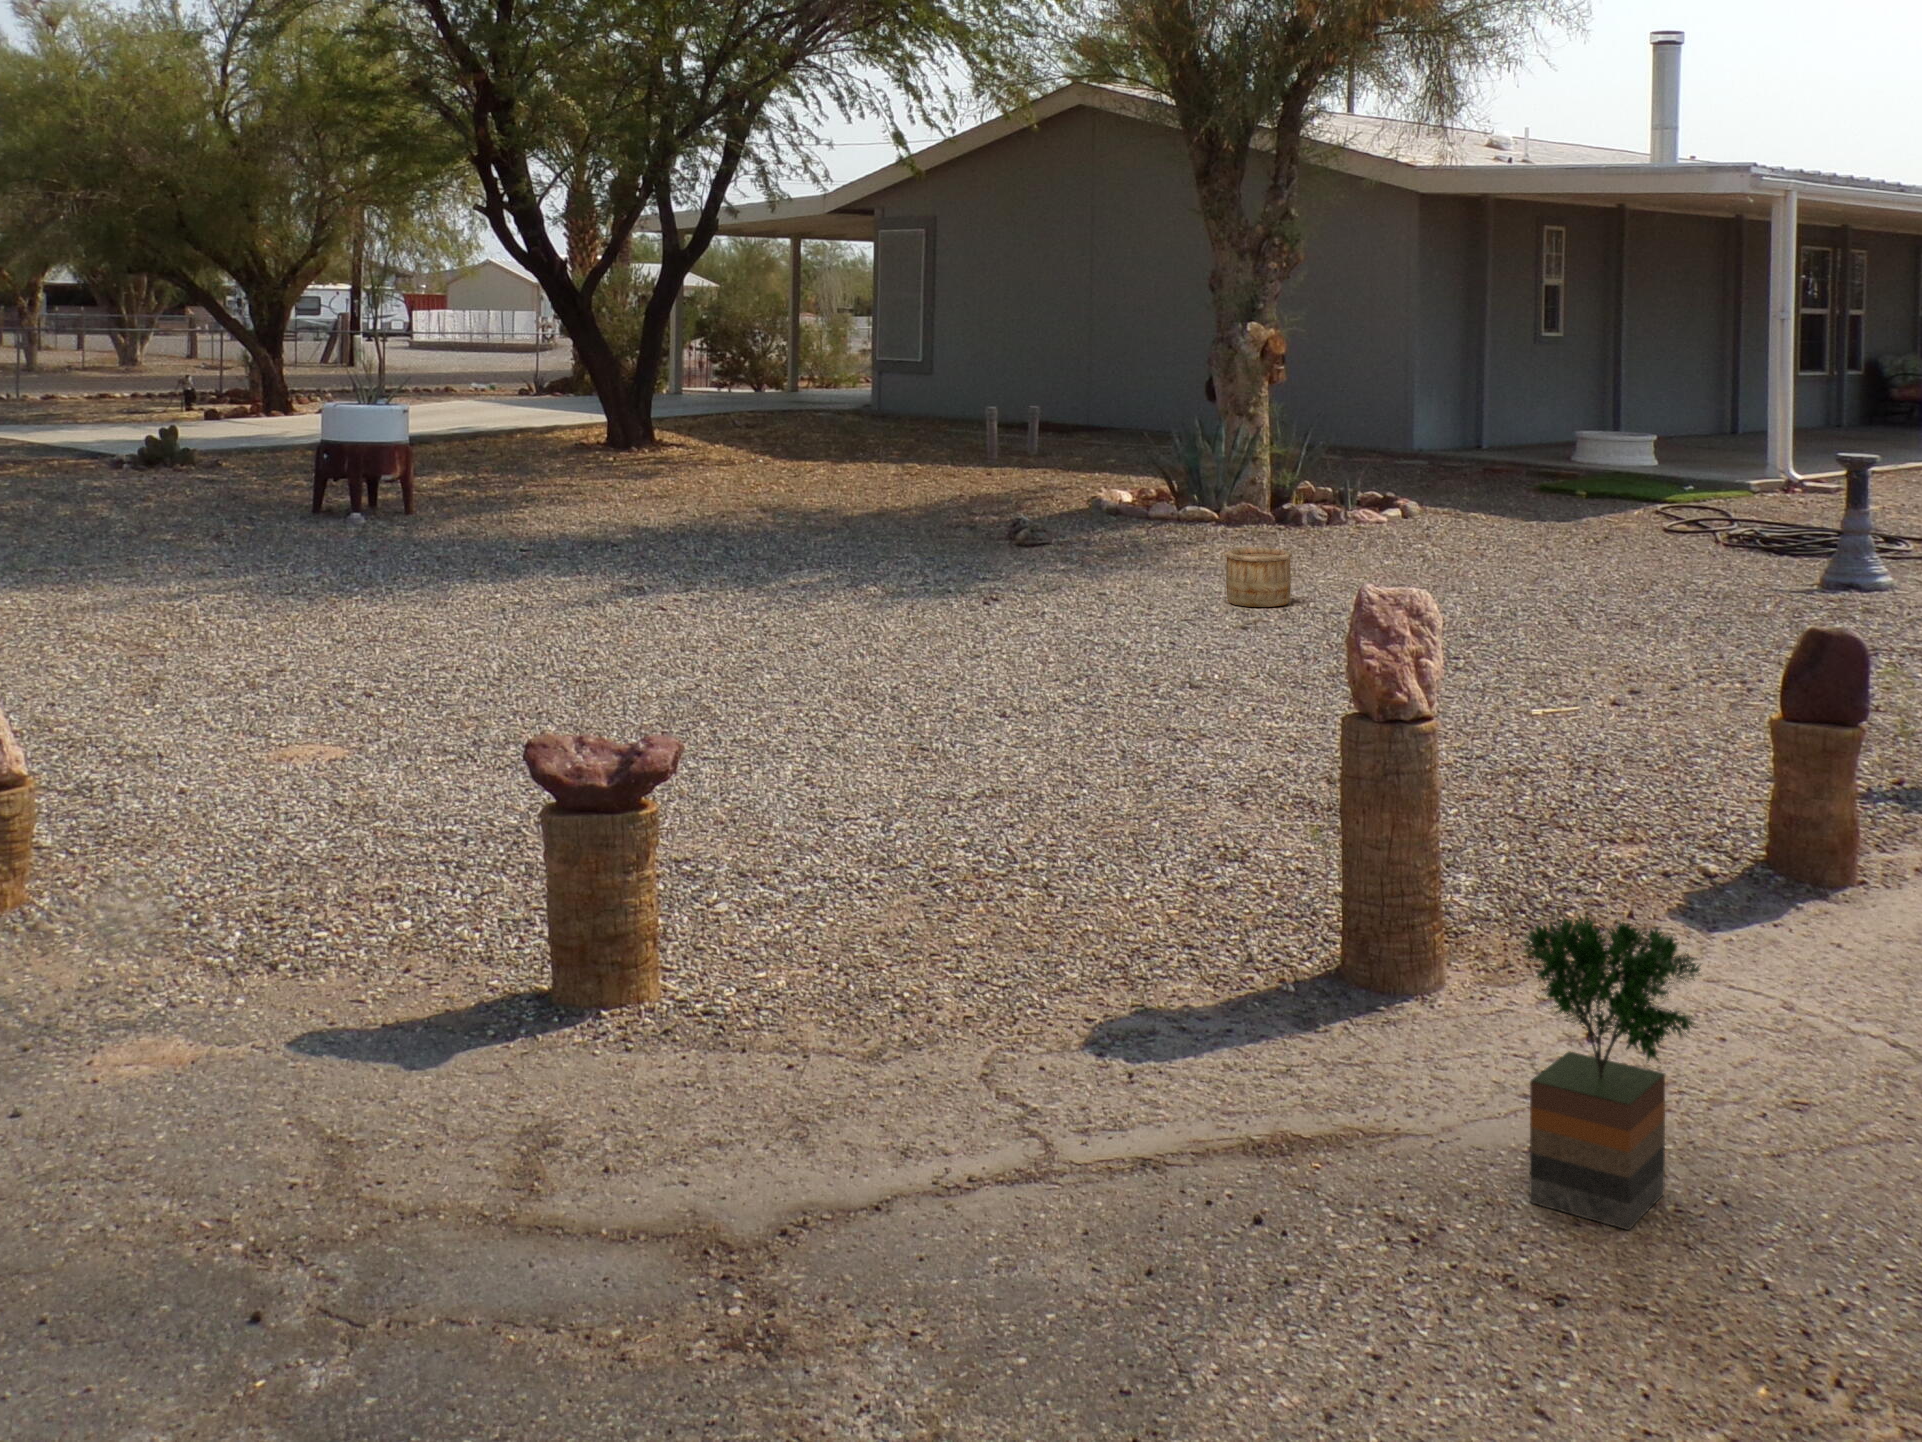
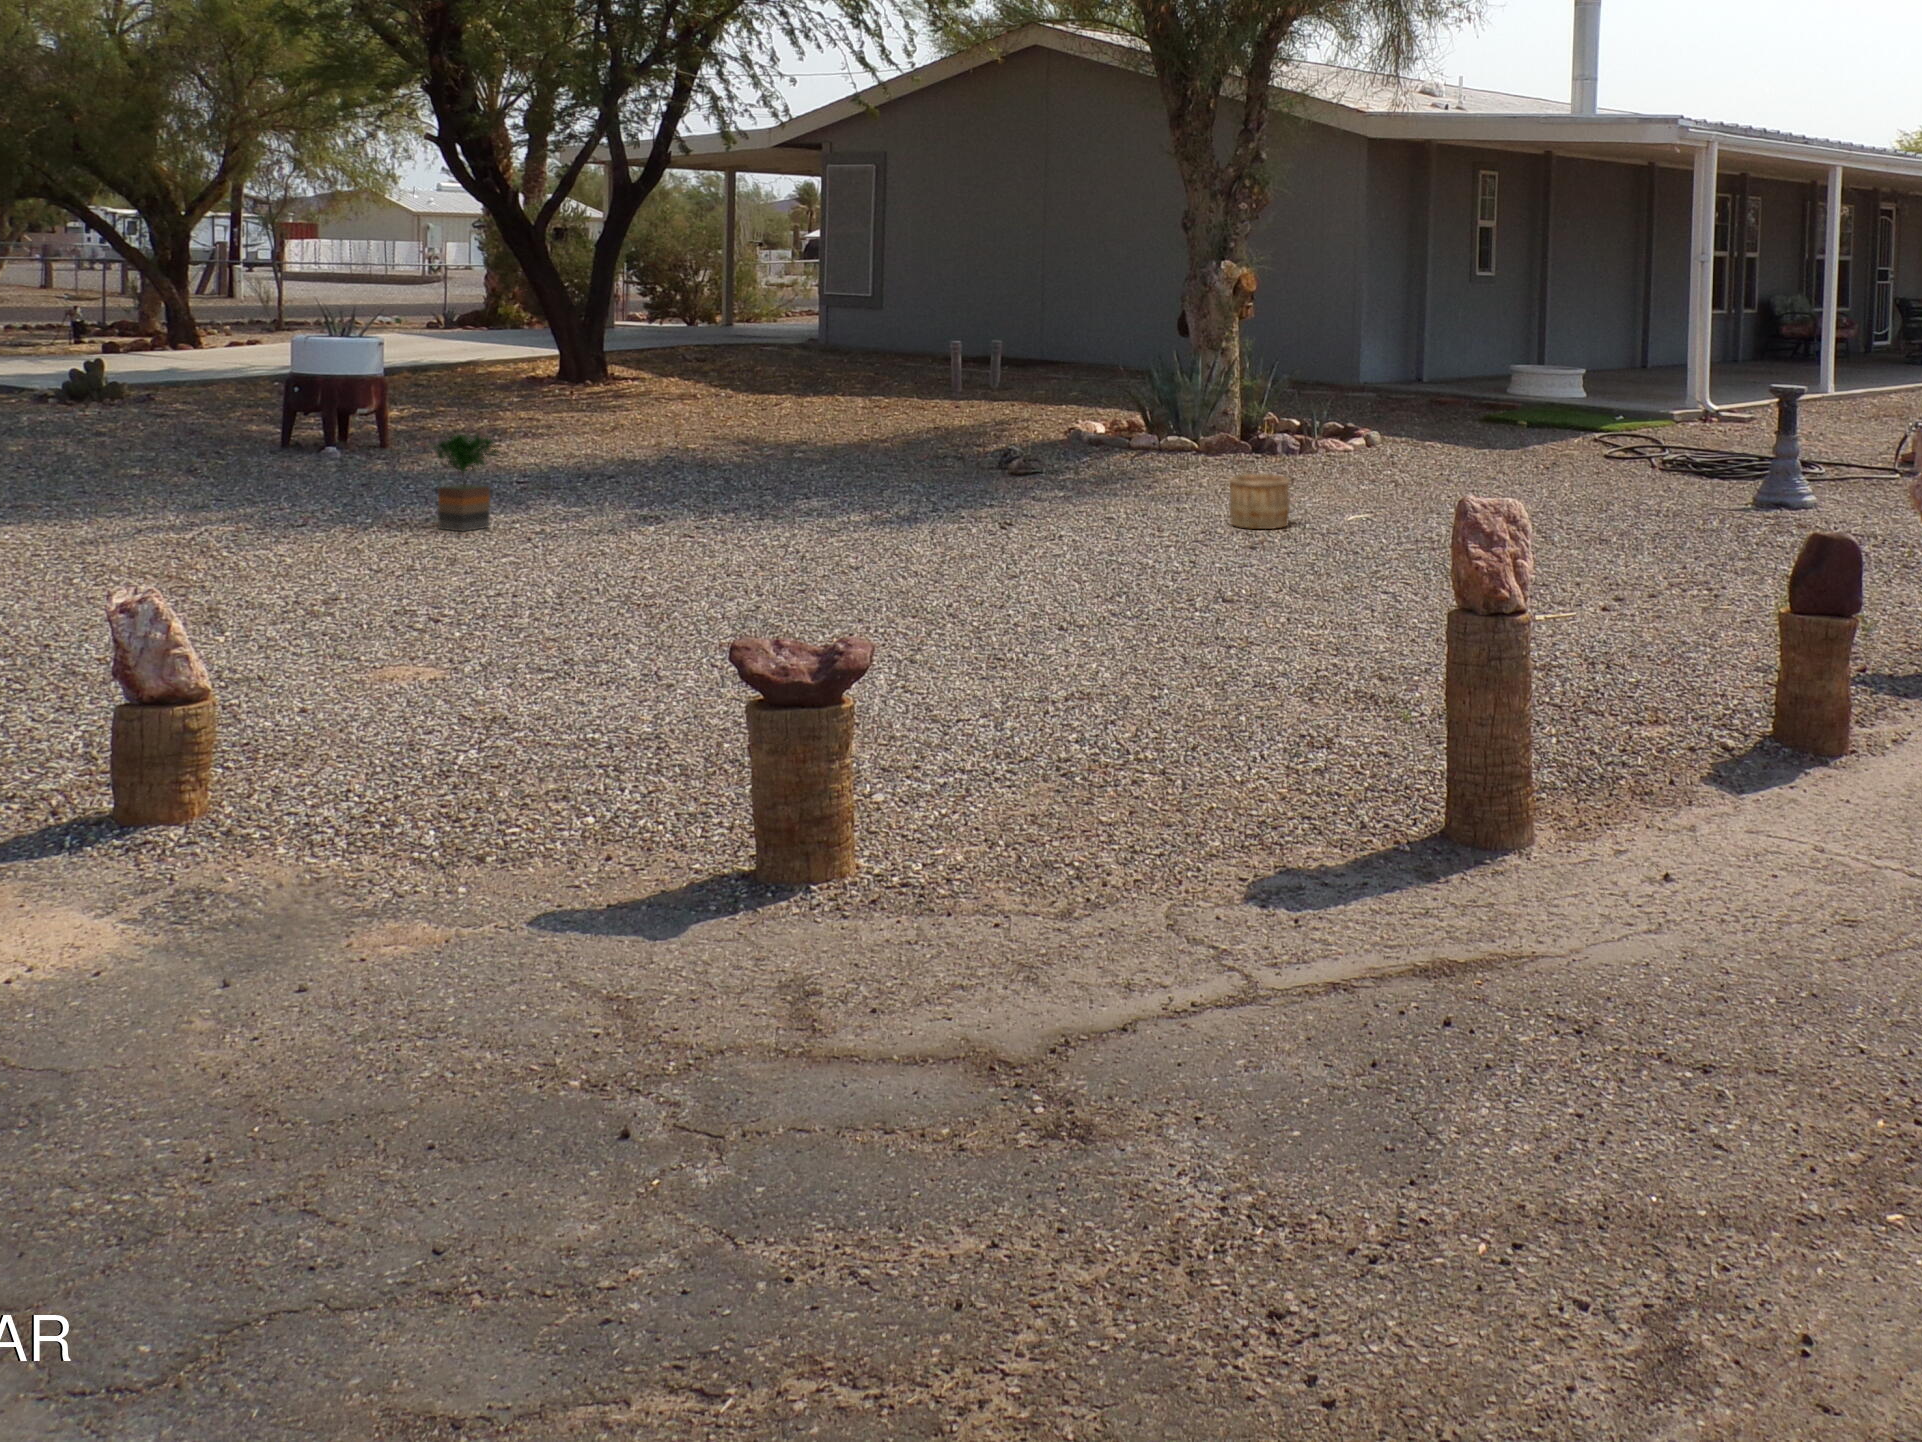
potted tree: present [1521,916,1700,1230] -> present [435,435,498,531]

